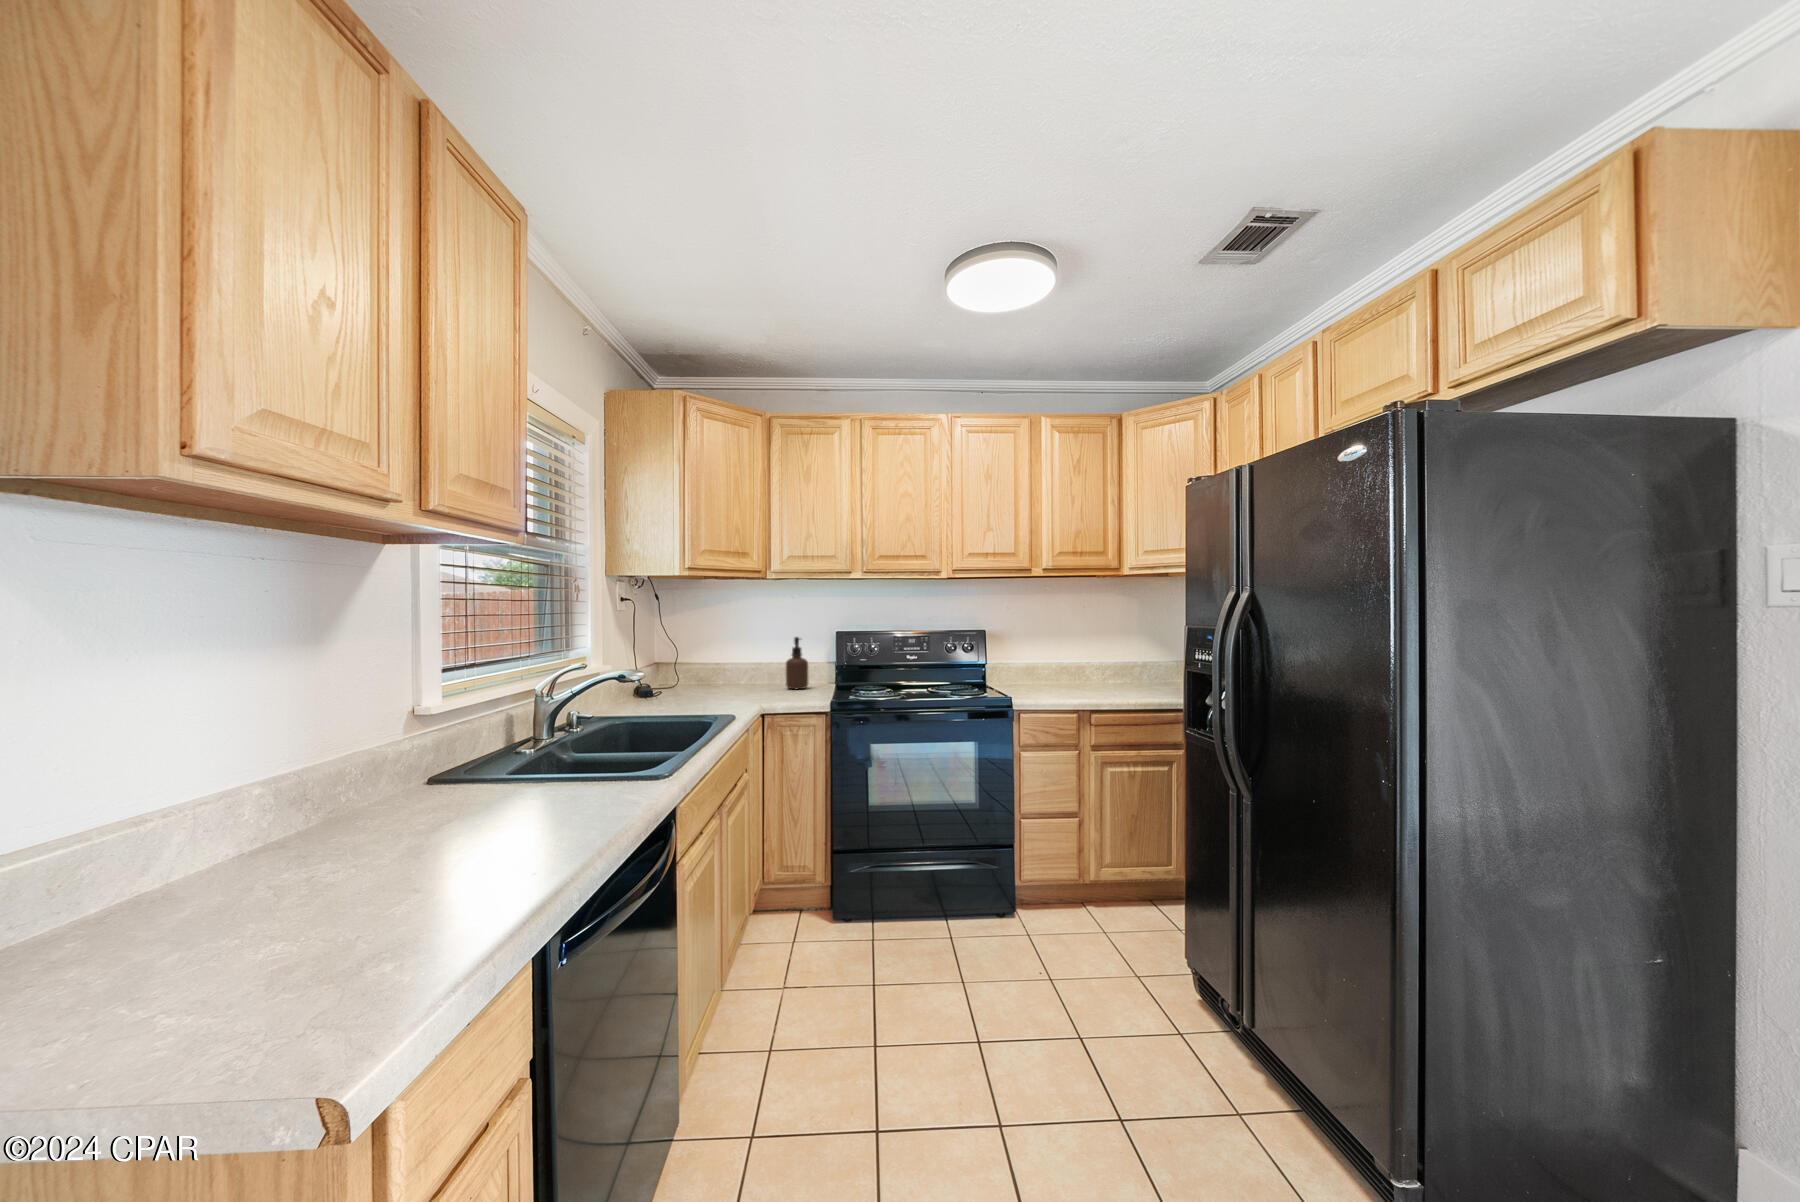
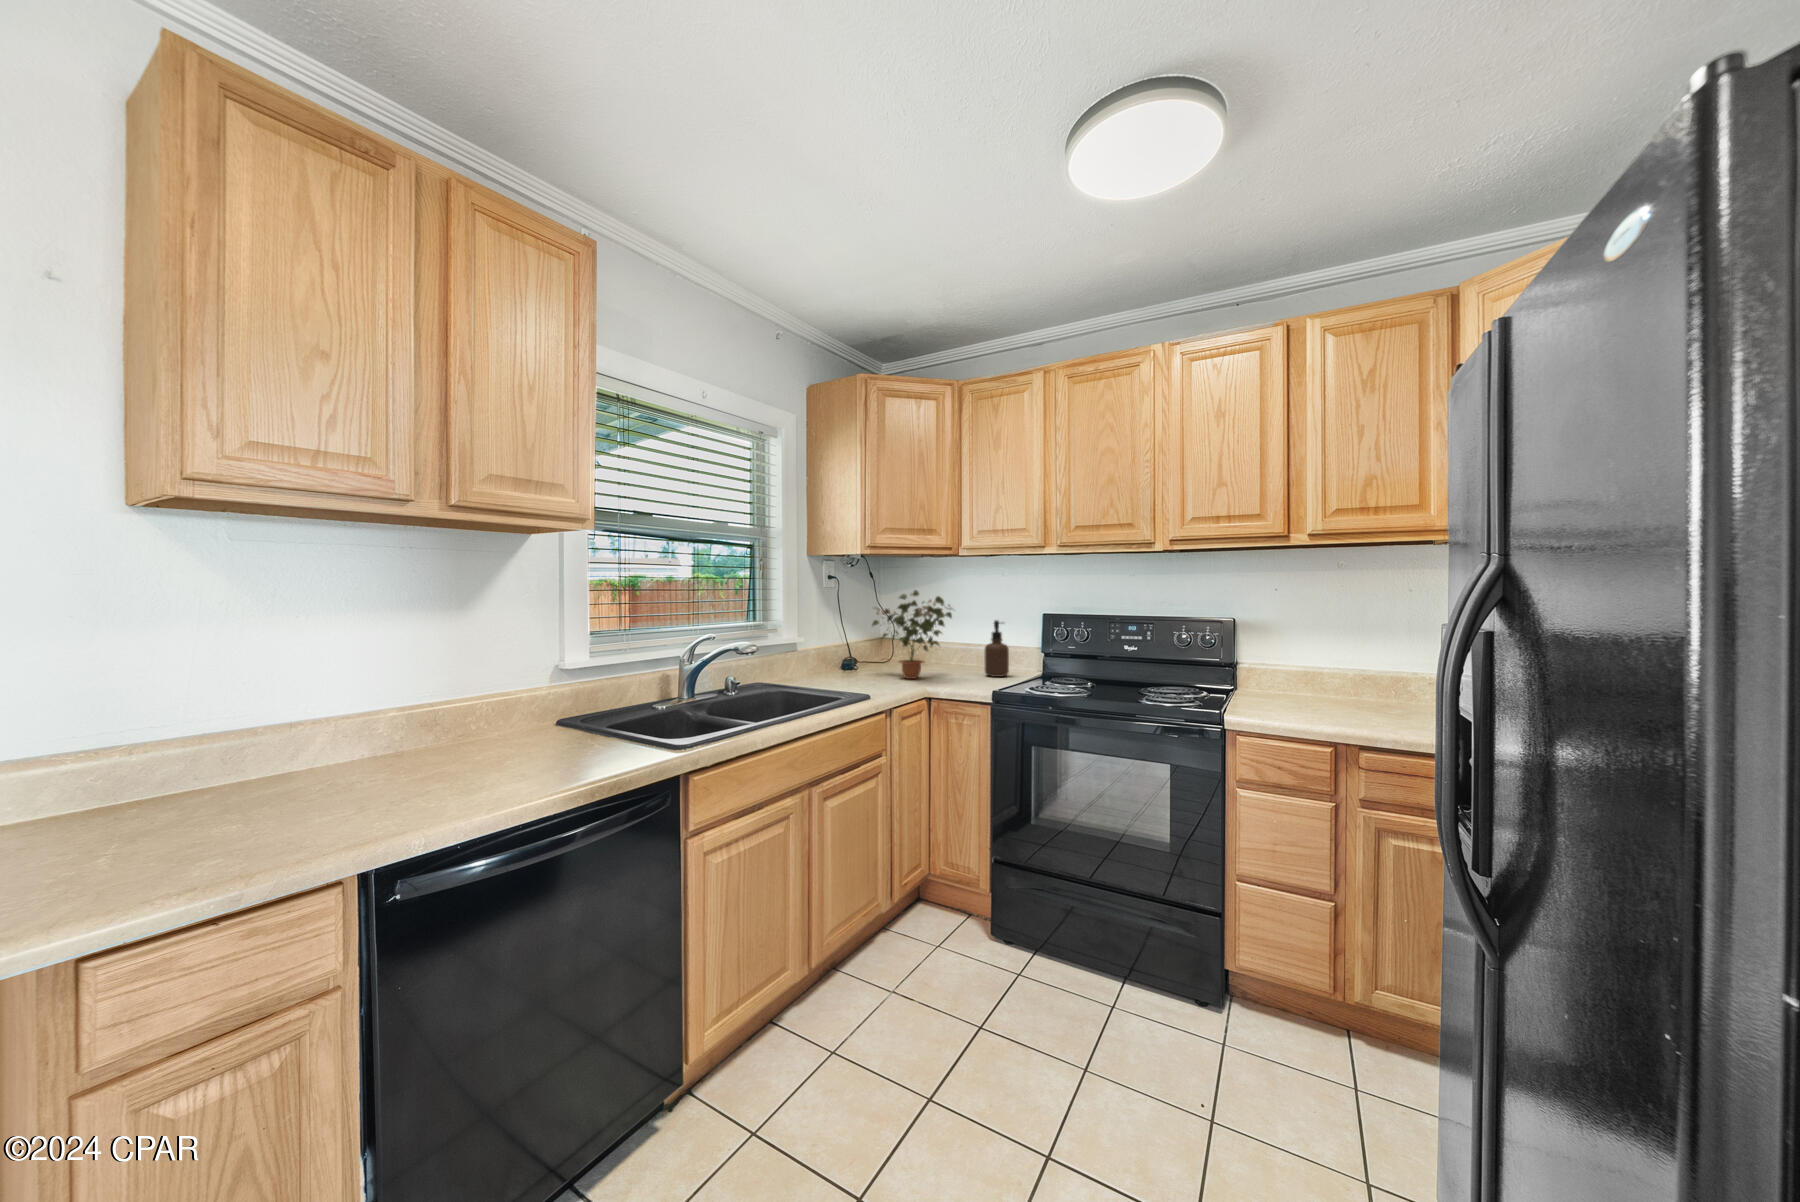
potted plant: none [677,609,769,697] -> present [872,590,952,679]

